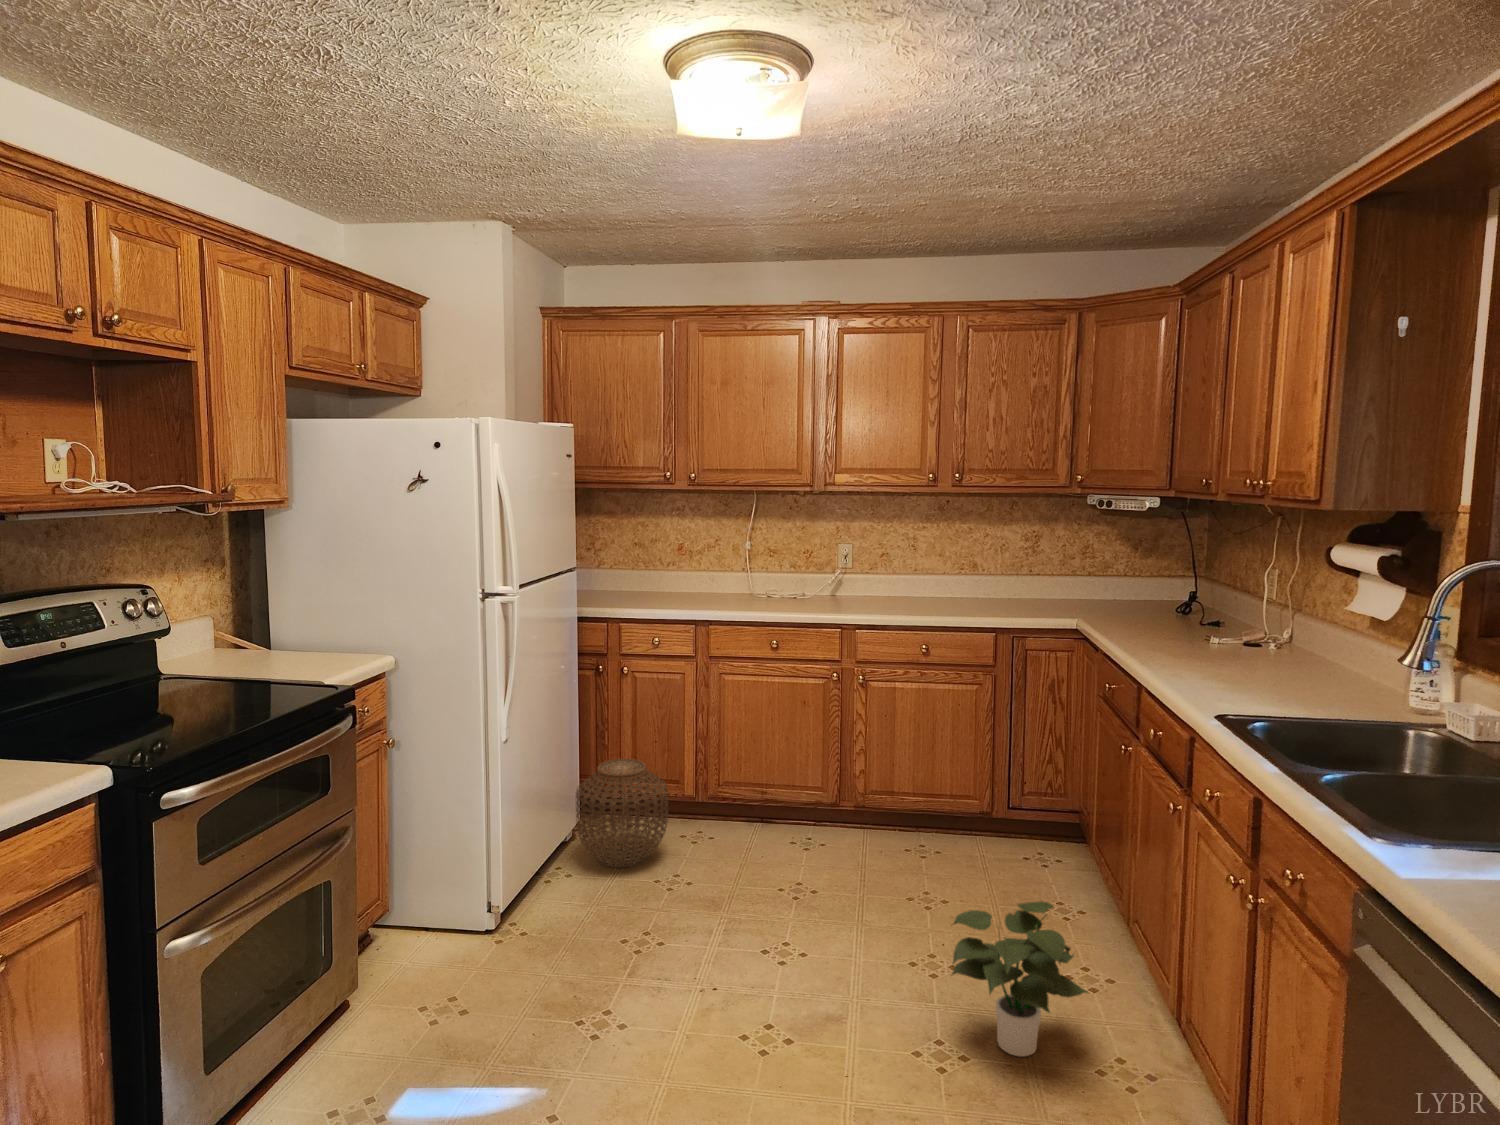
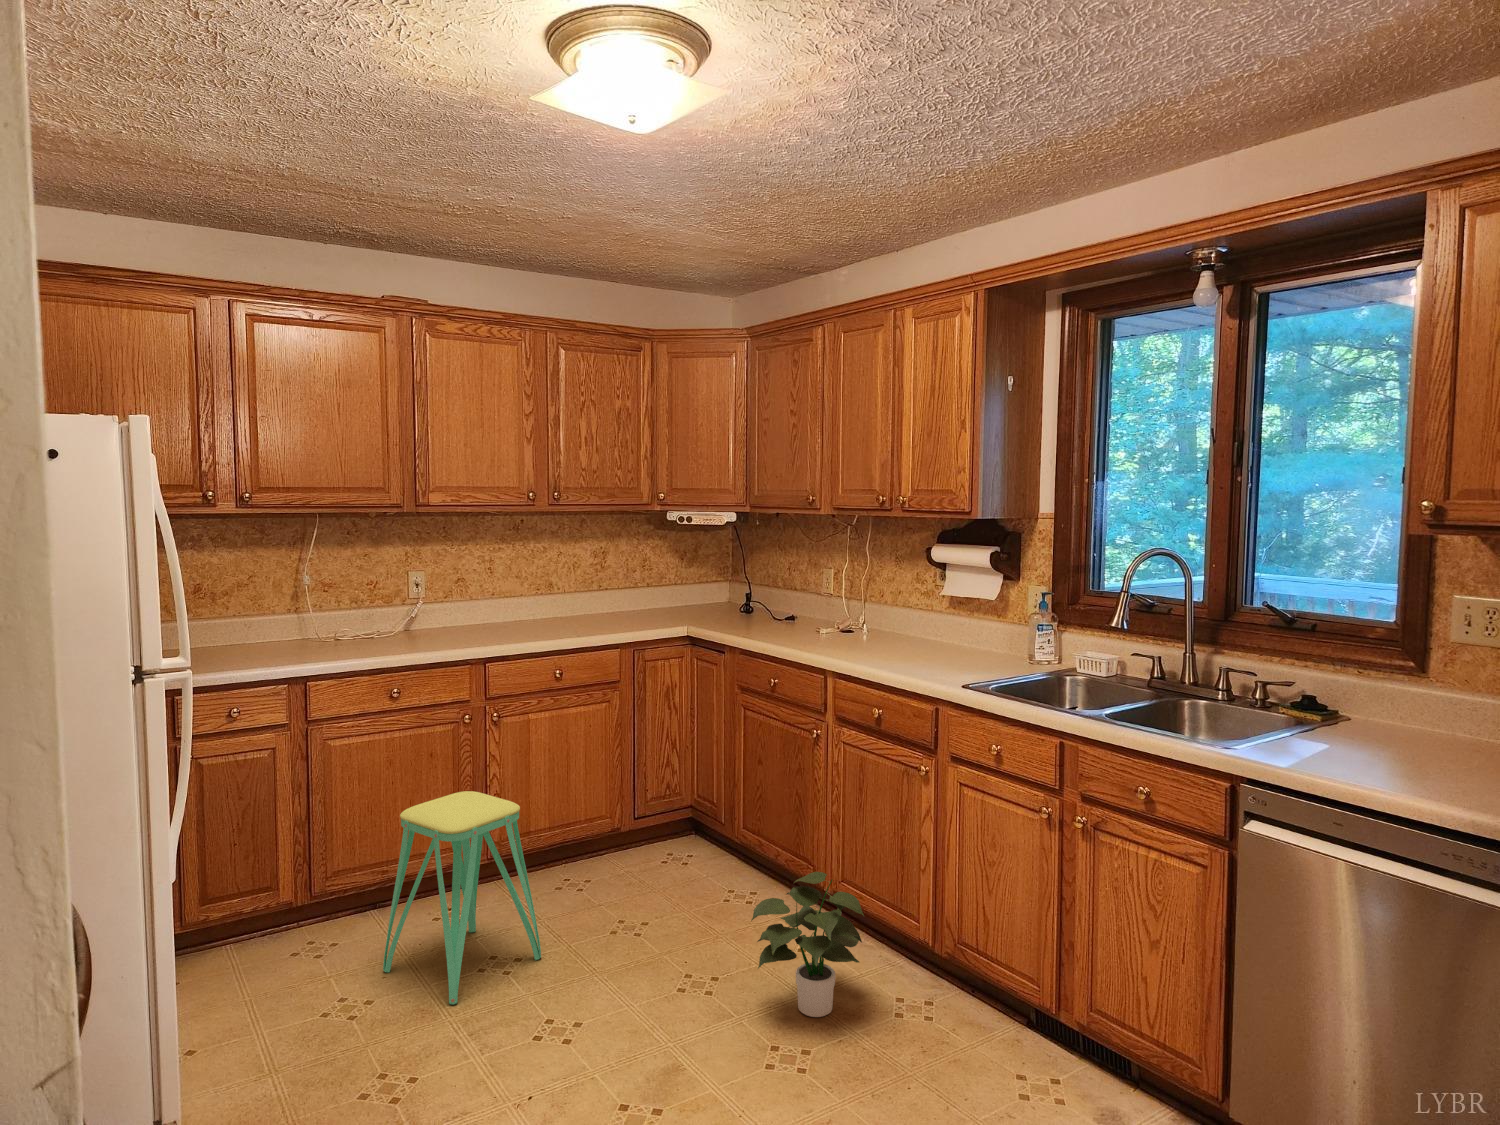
stool: none [718,736,832,908] -> present [383,791,541,1004]
woven basket: present [576,759,668,868] -> none [167,872,307,1026]

